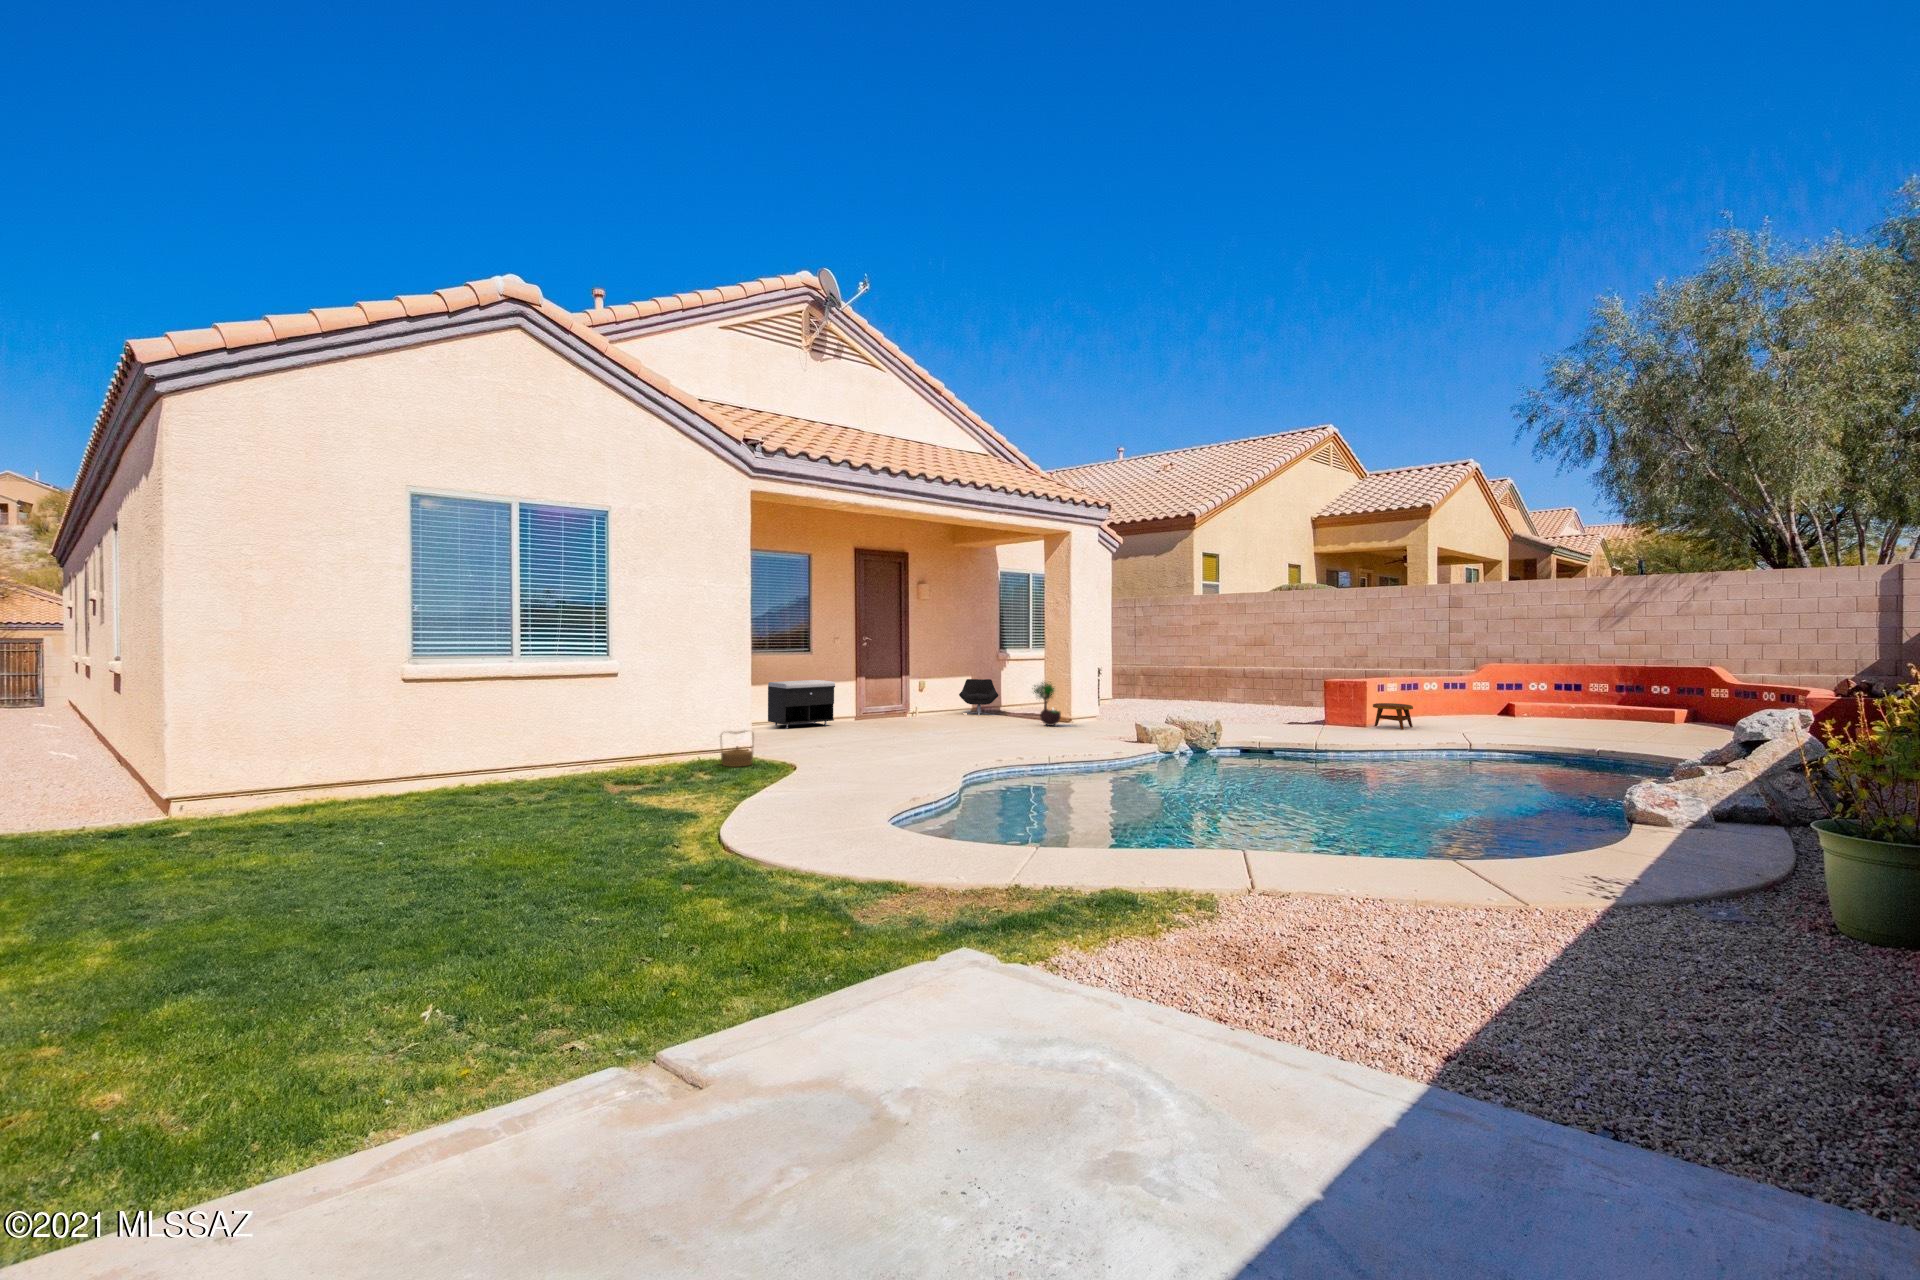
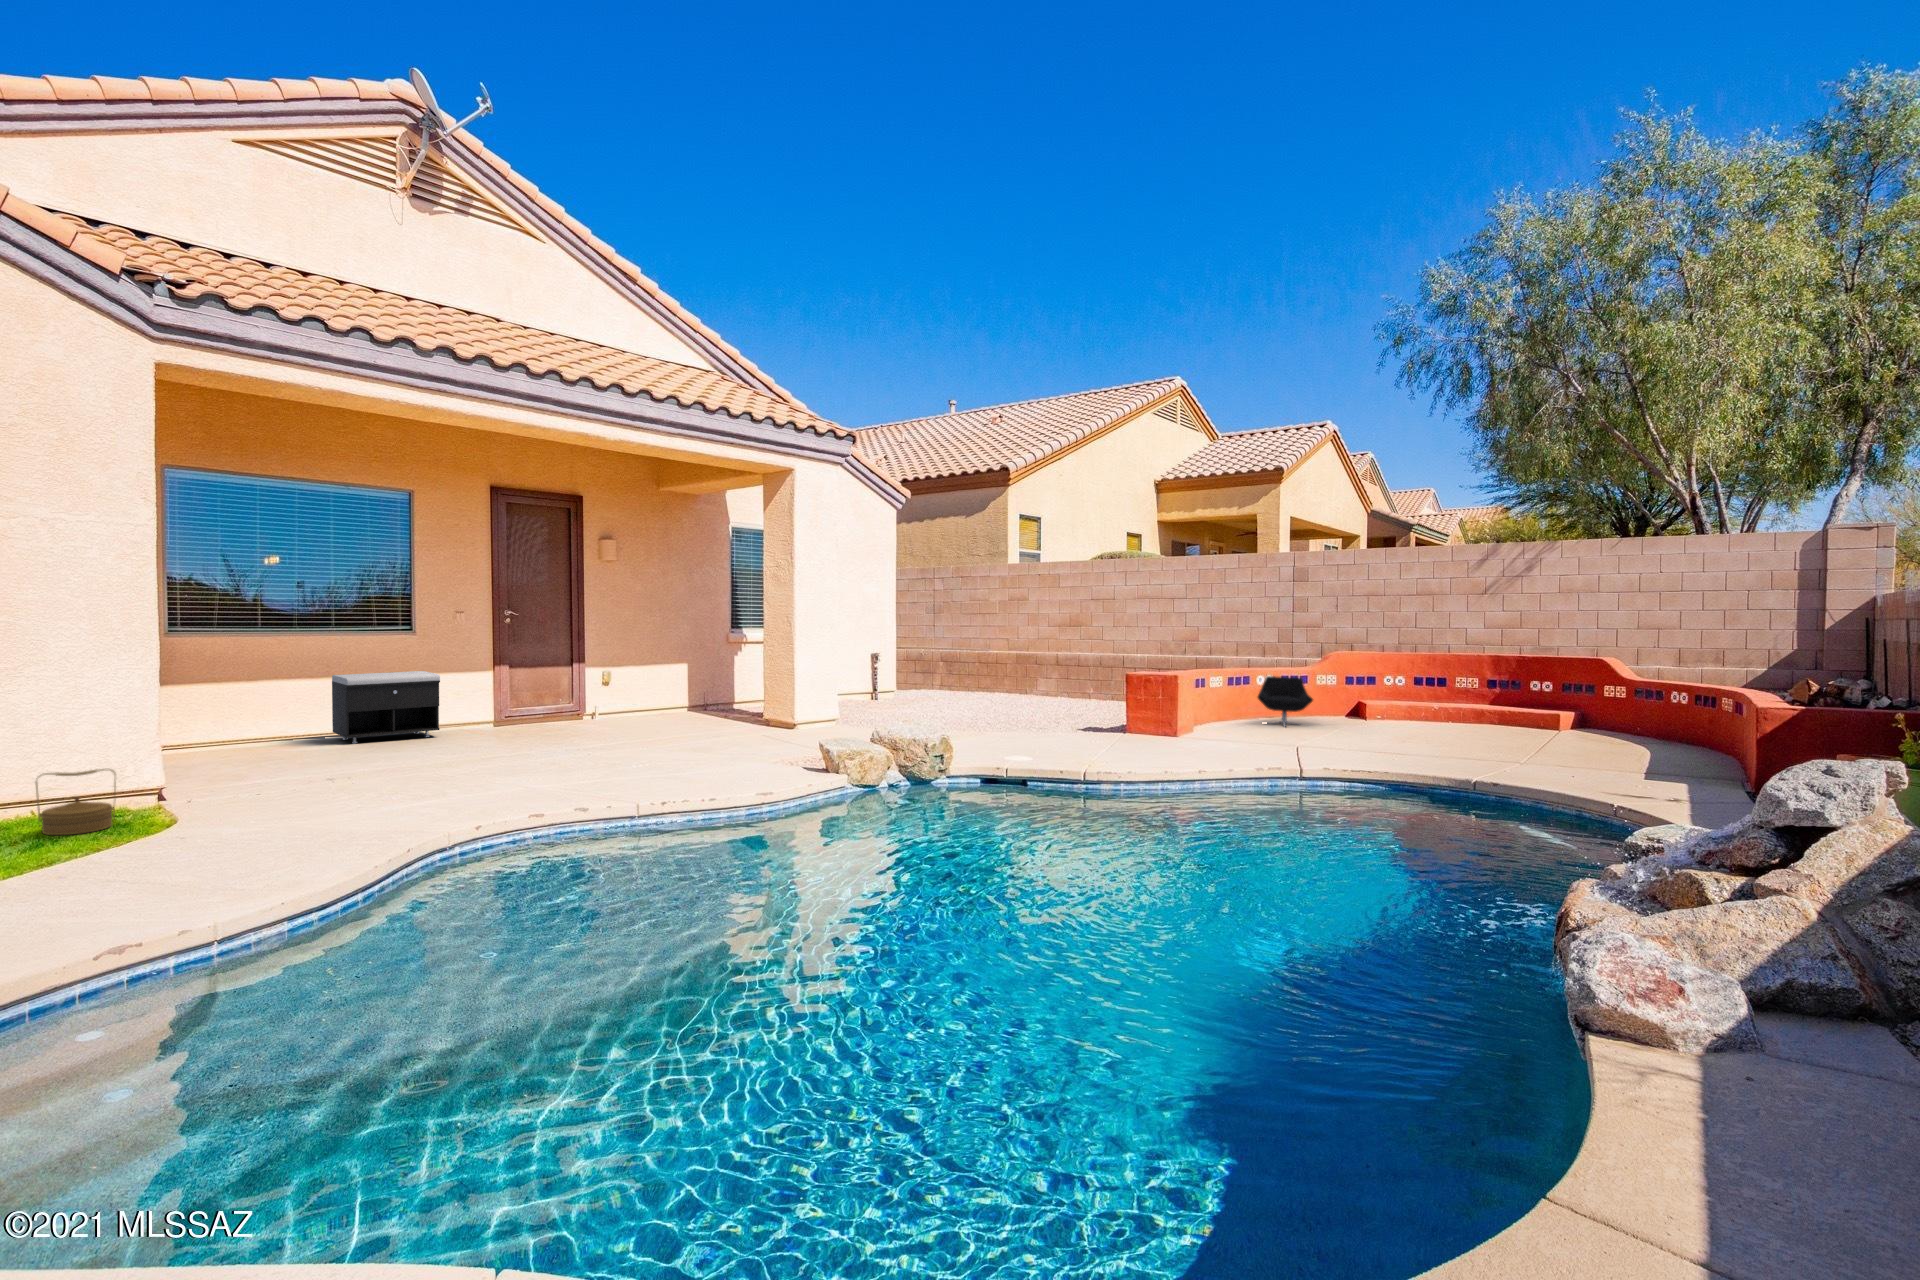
lounge chair: present [959,679,998,716] -> present [1258,676,1313,727]
potted tree: present [1034,682,1061,726] -> none [737,668,780,734]
side table: present [1373,703,1413,730] -> none [1191,703,1240,739]

